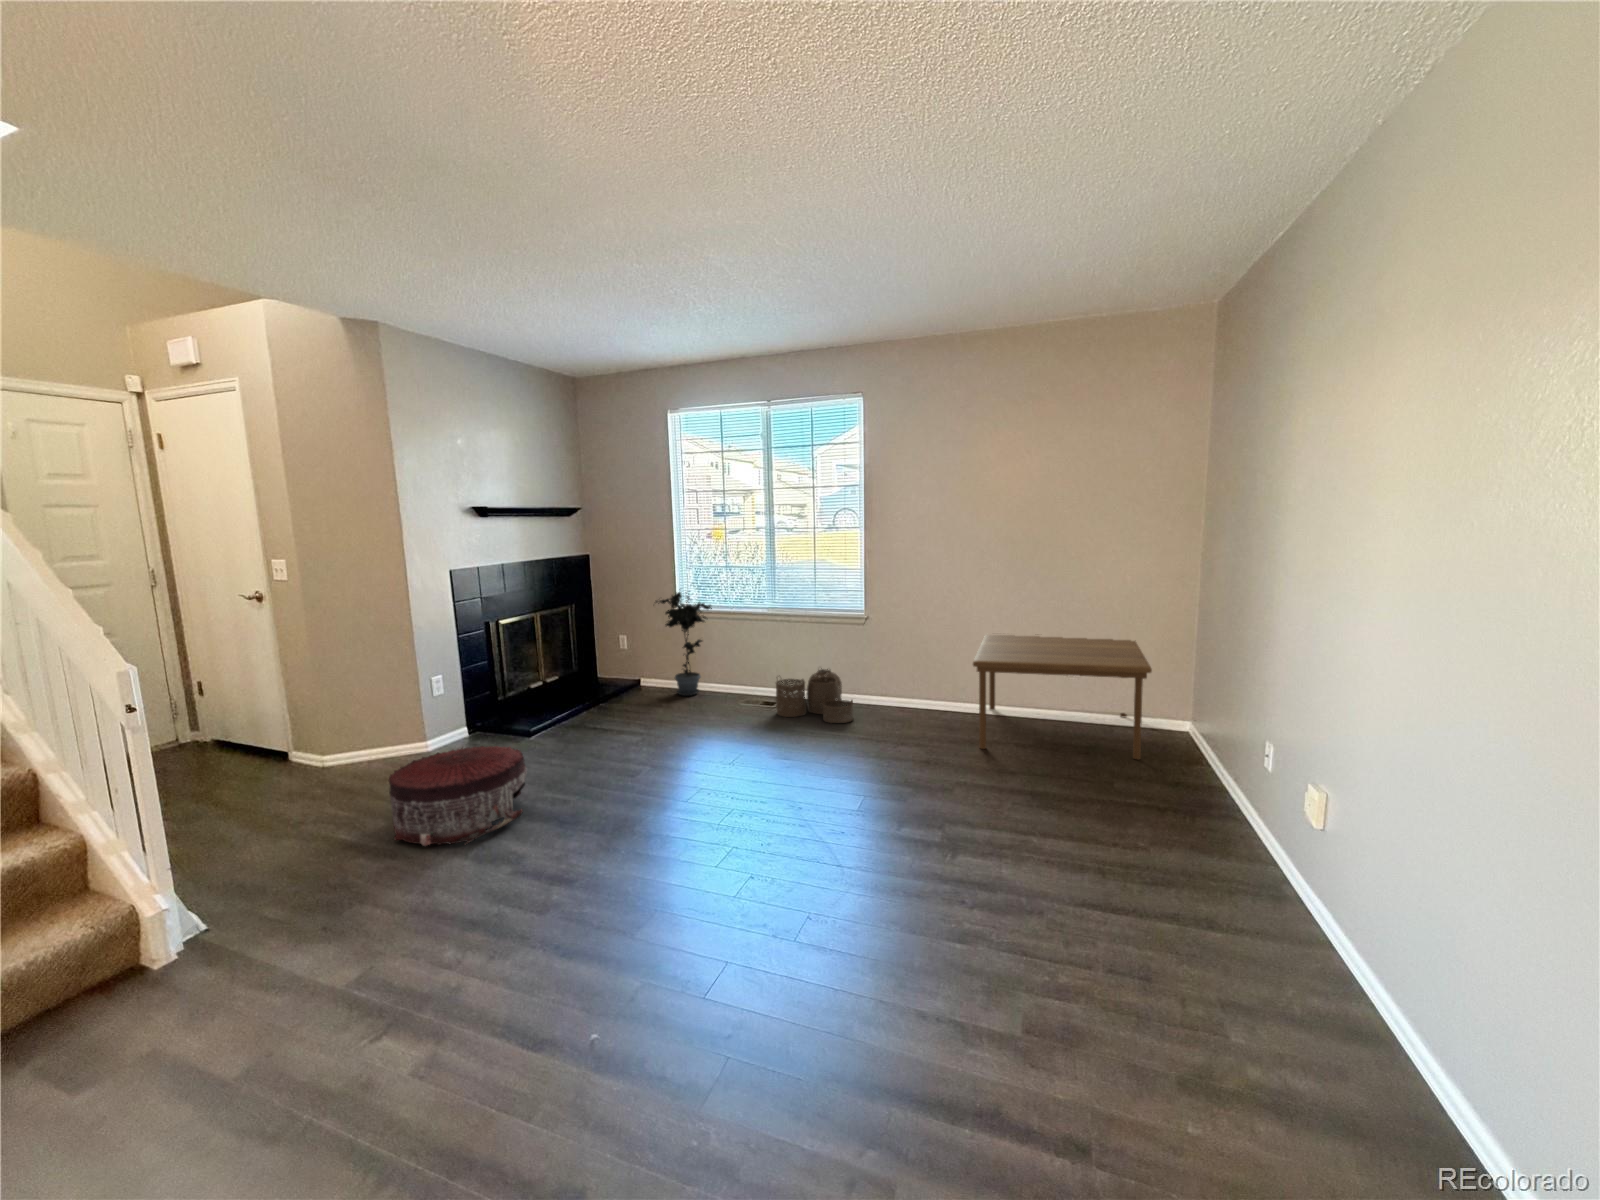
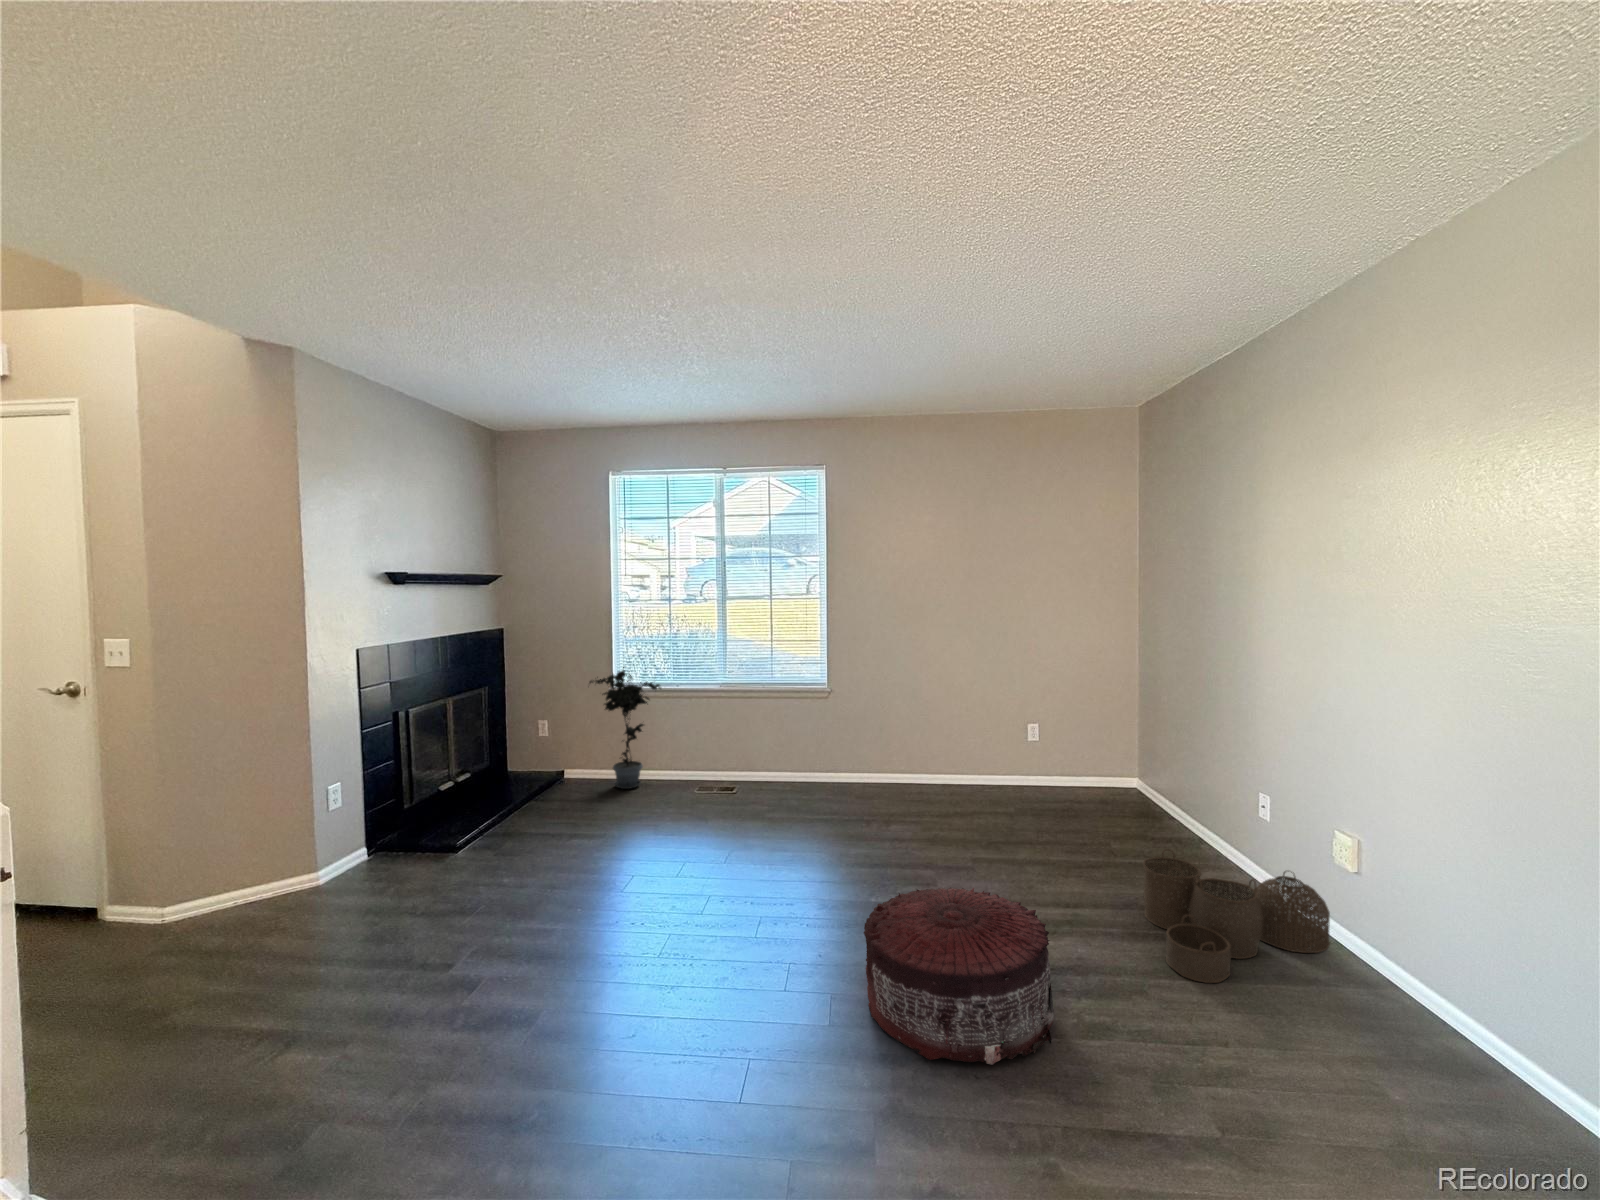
coffee table: present [973,634,1152,759] -> none [957,708,1159,834]
woven basket: present [776,668,854,723] -> present [1143,849,1330,983]
pouf: present [389,746,527,846] -> present [864,888,1054,1065]

